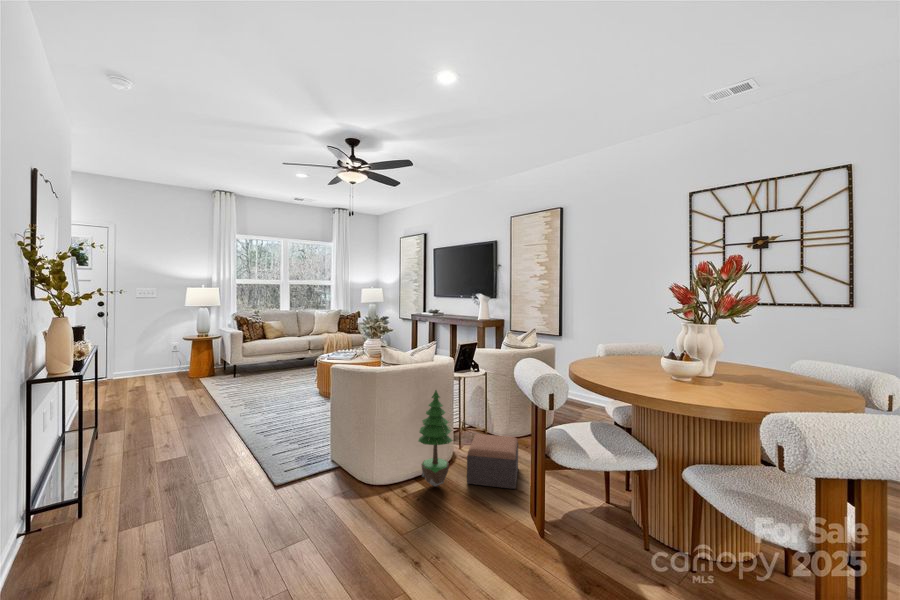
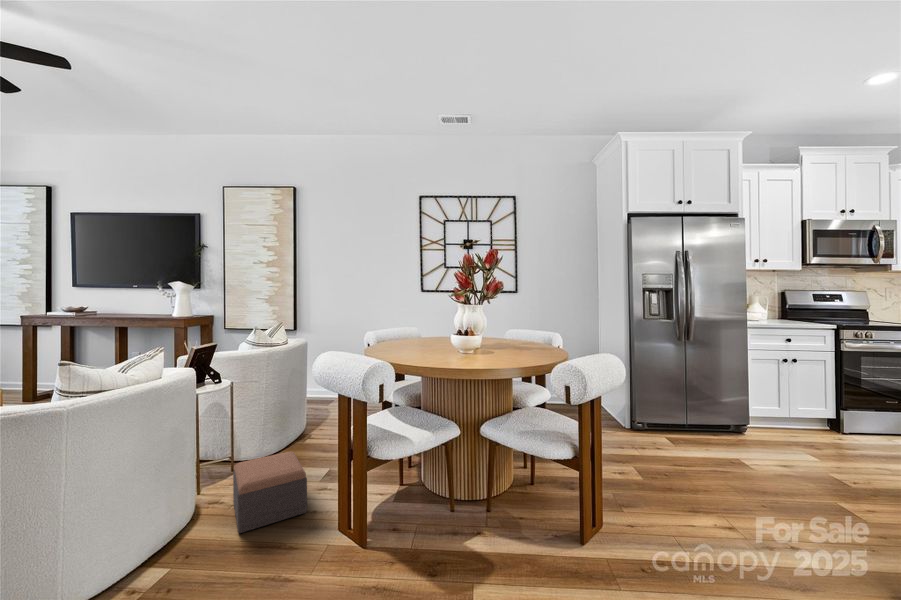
potted tree: present [418,390,453,487] -> none [155,416,219,561]

